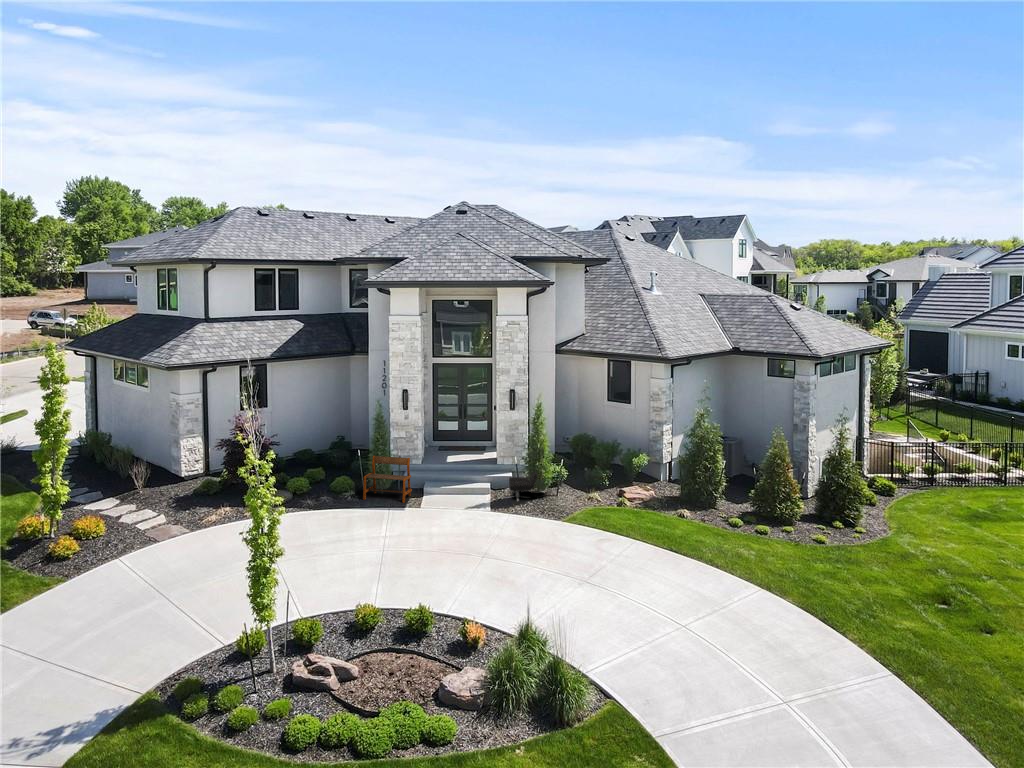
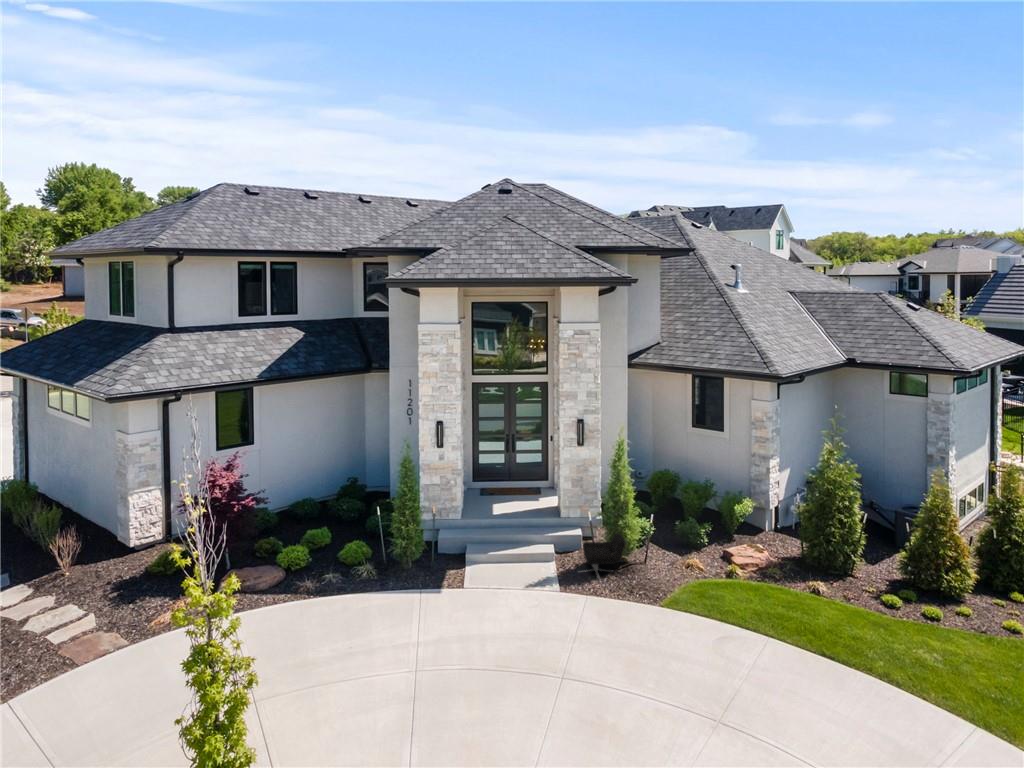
bench: present [363,456,412,503] -> none [385,516,451,585]

